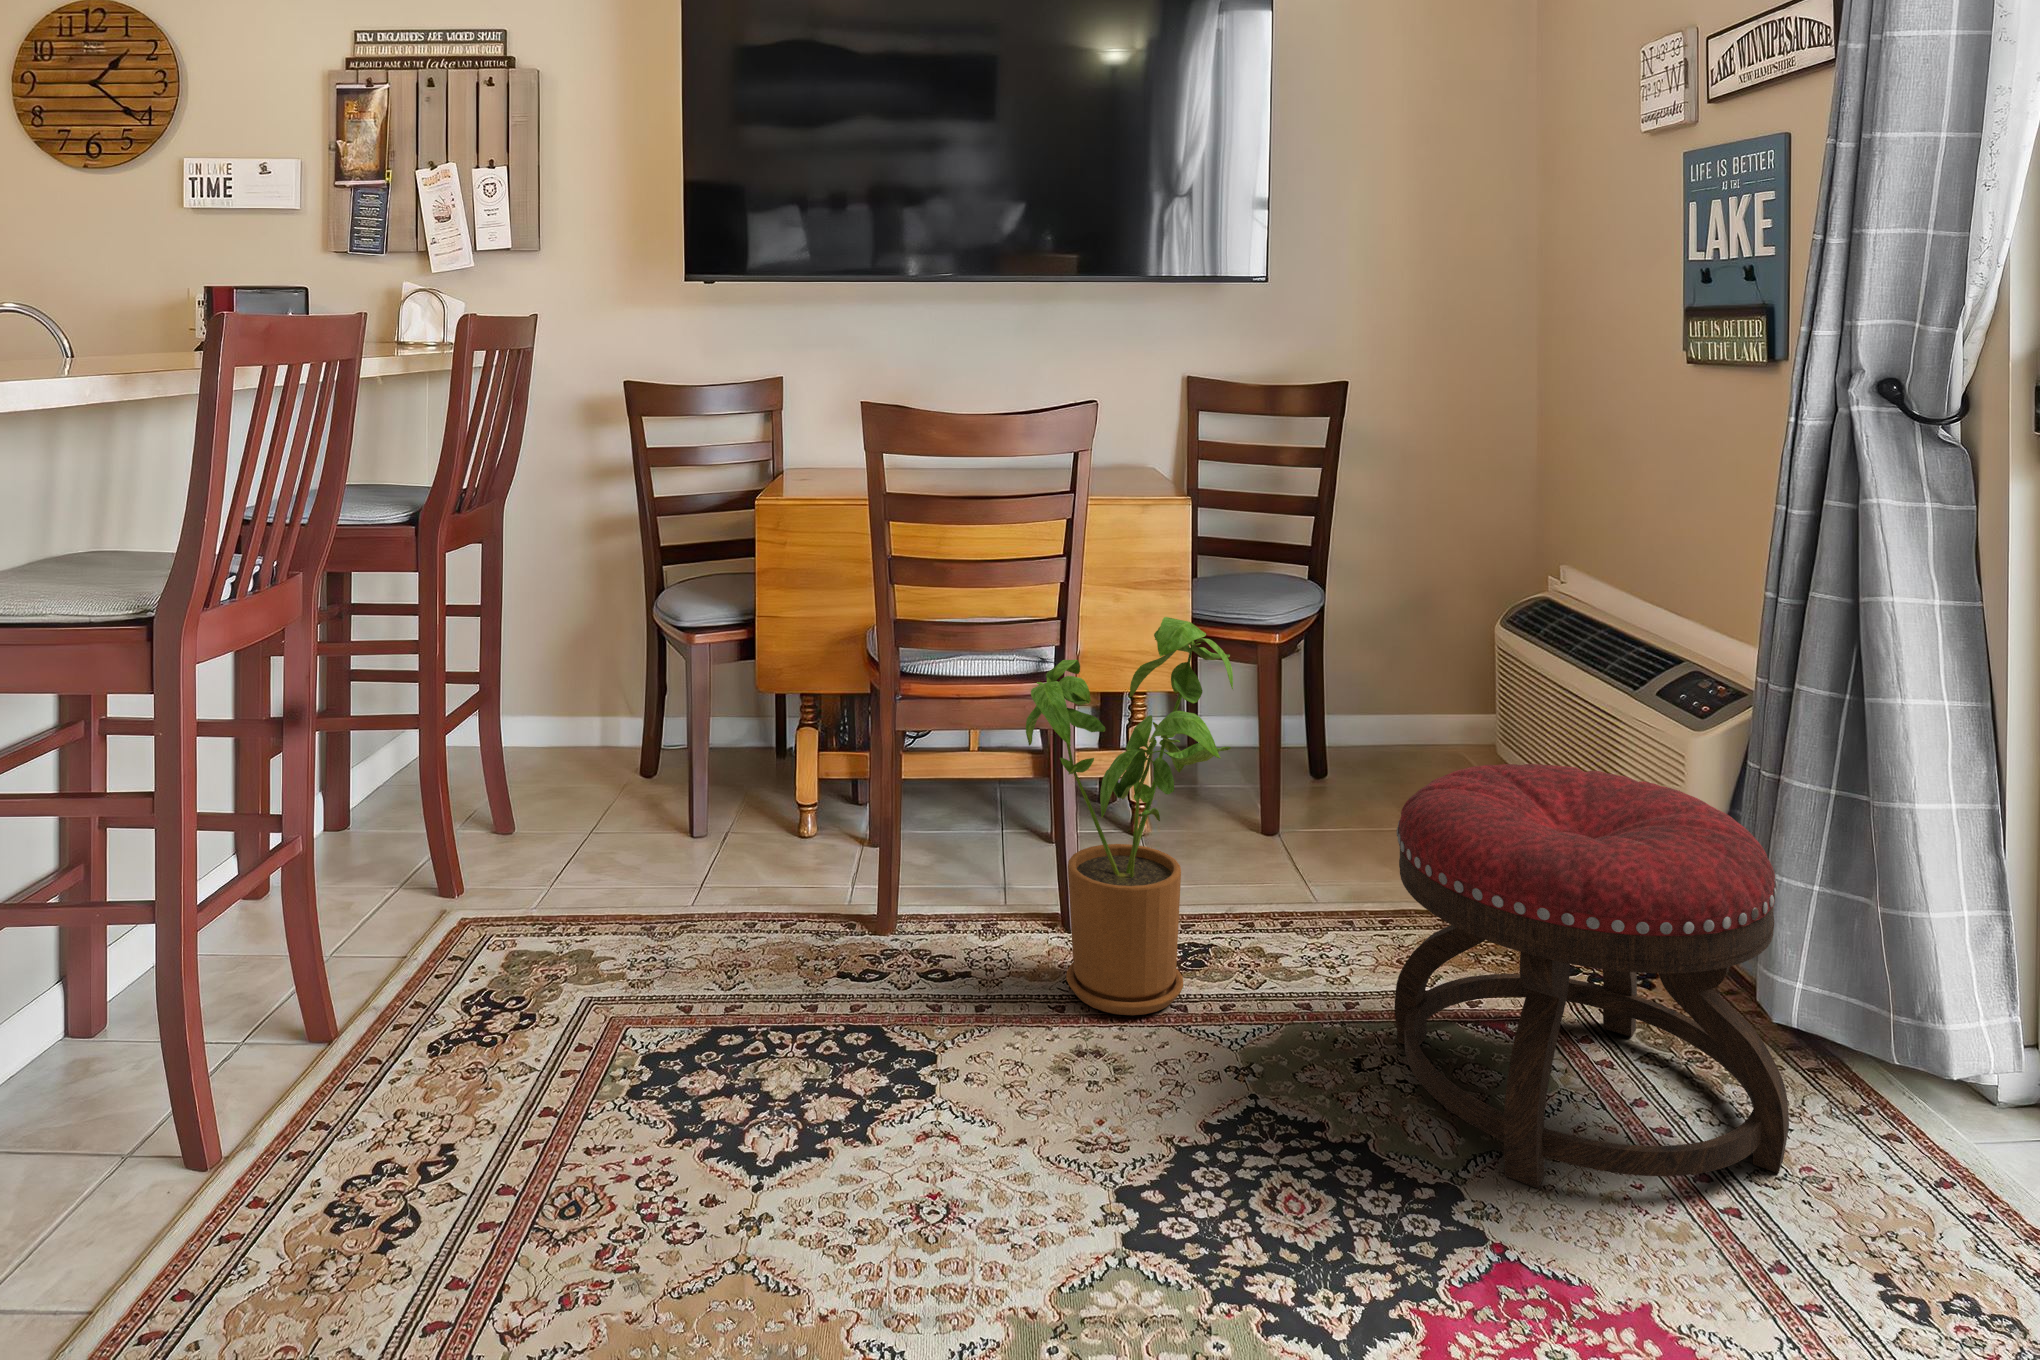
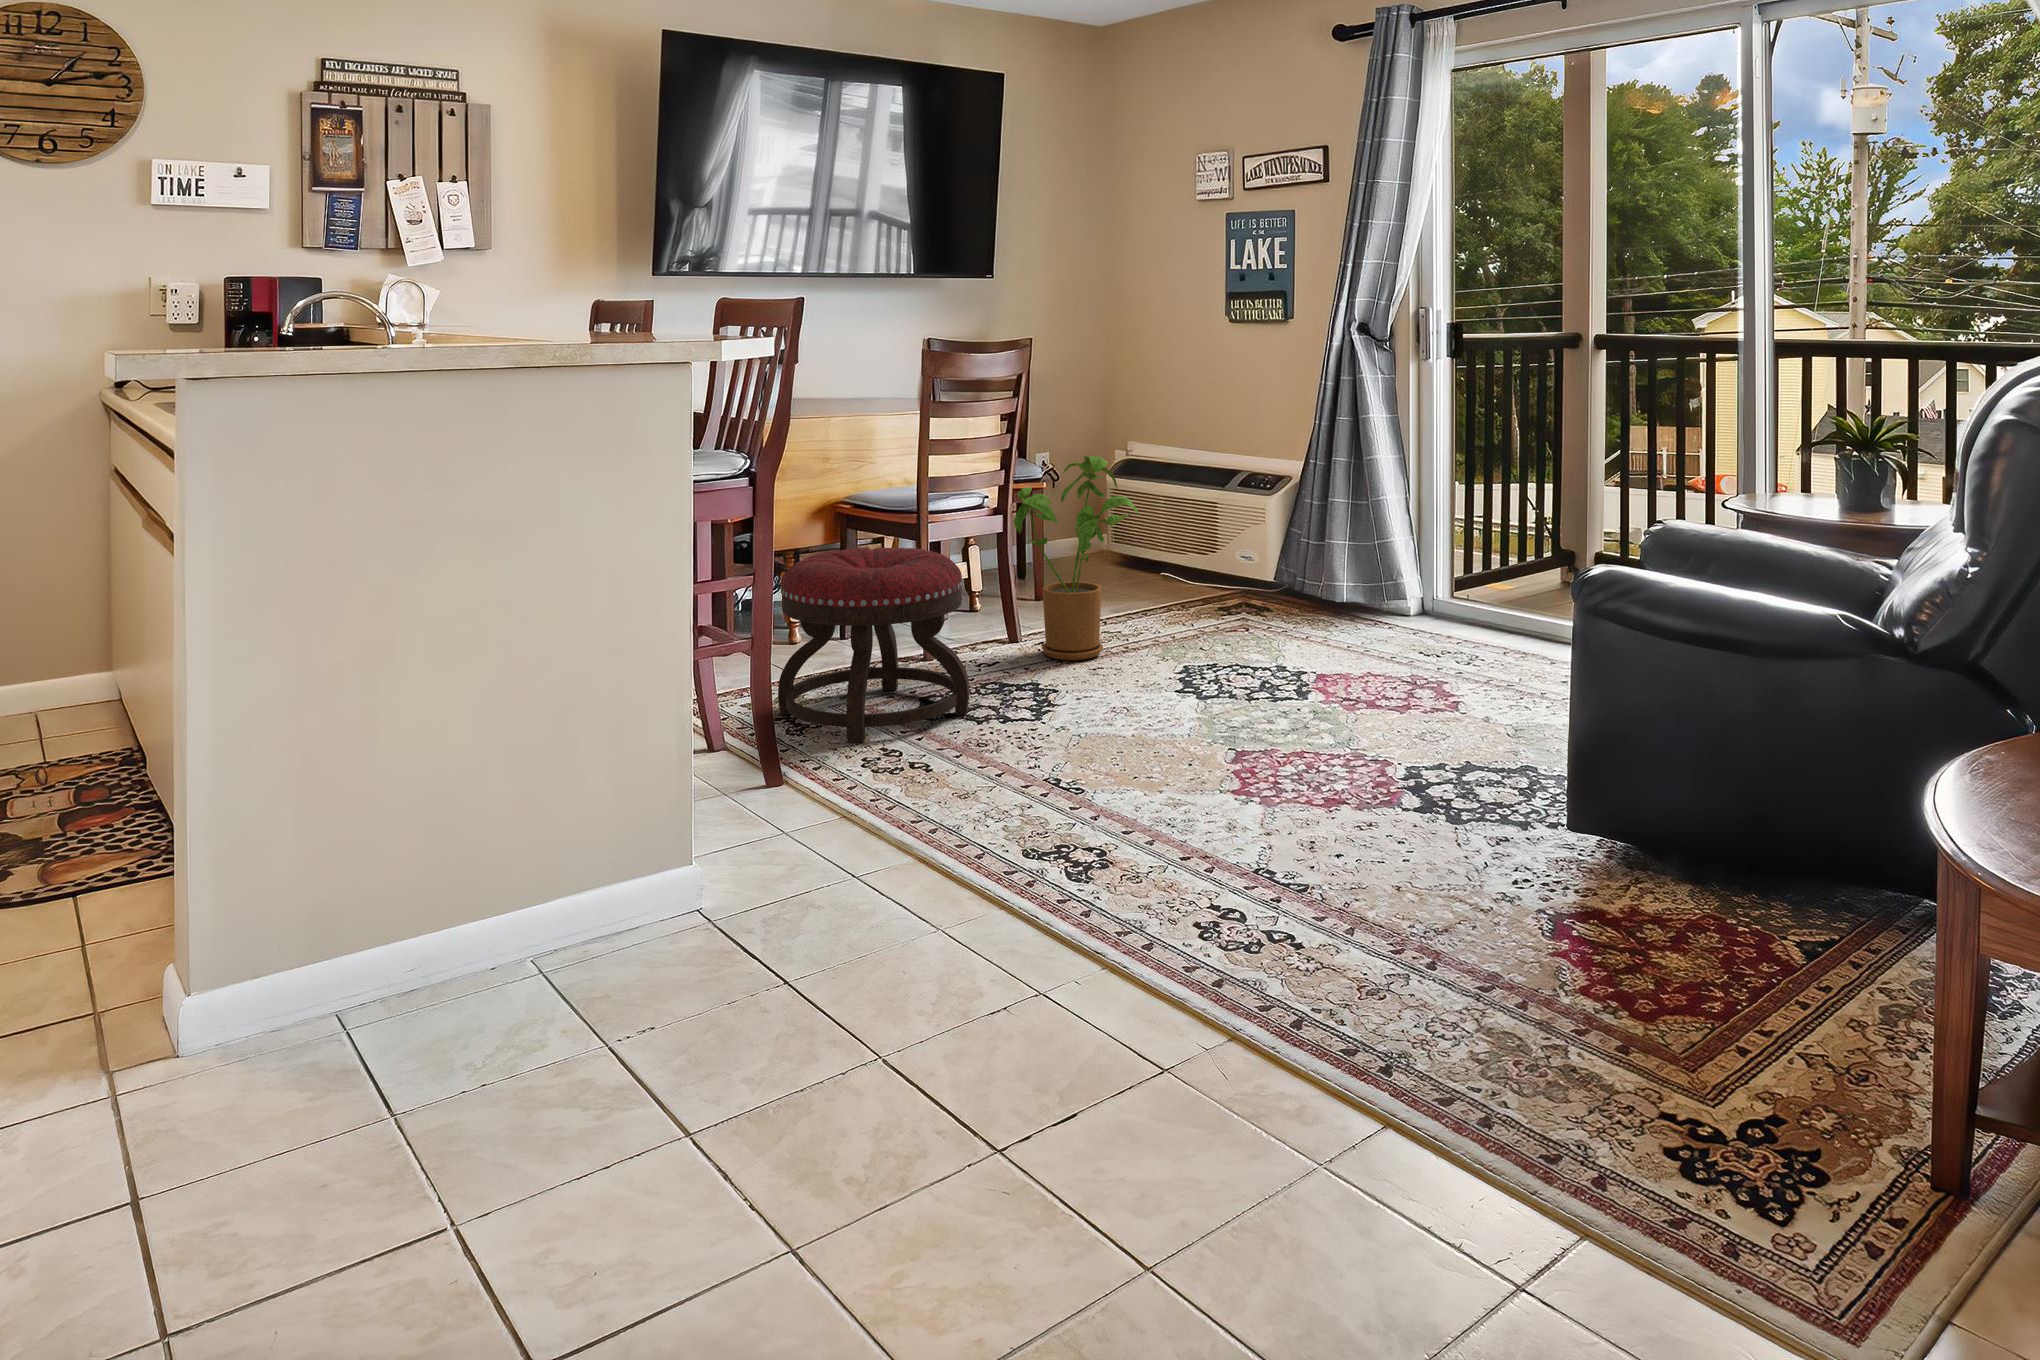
ottoman: present [1394,764,1789,1189] -> present [778,548,970,743]

